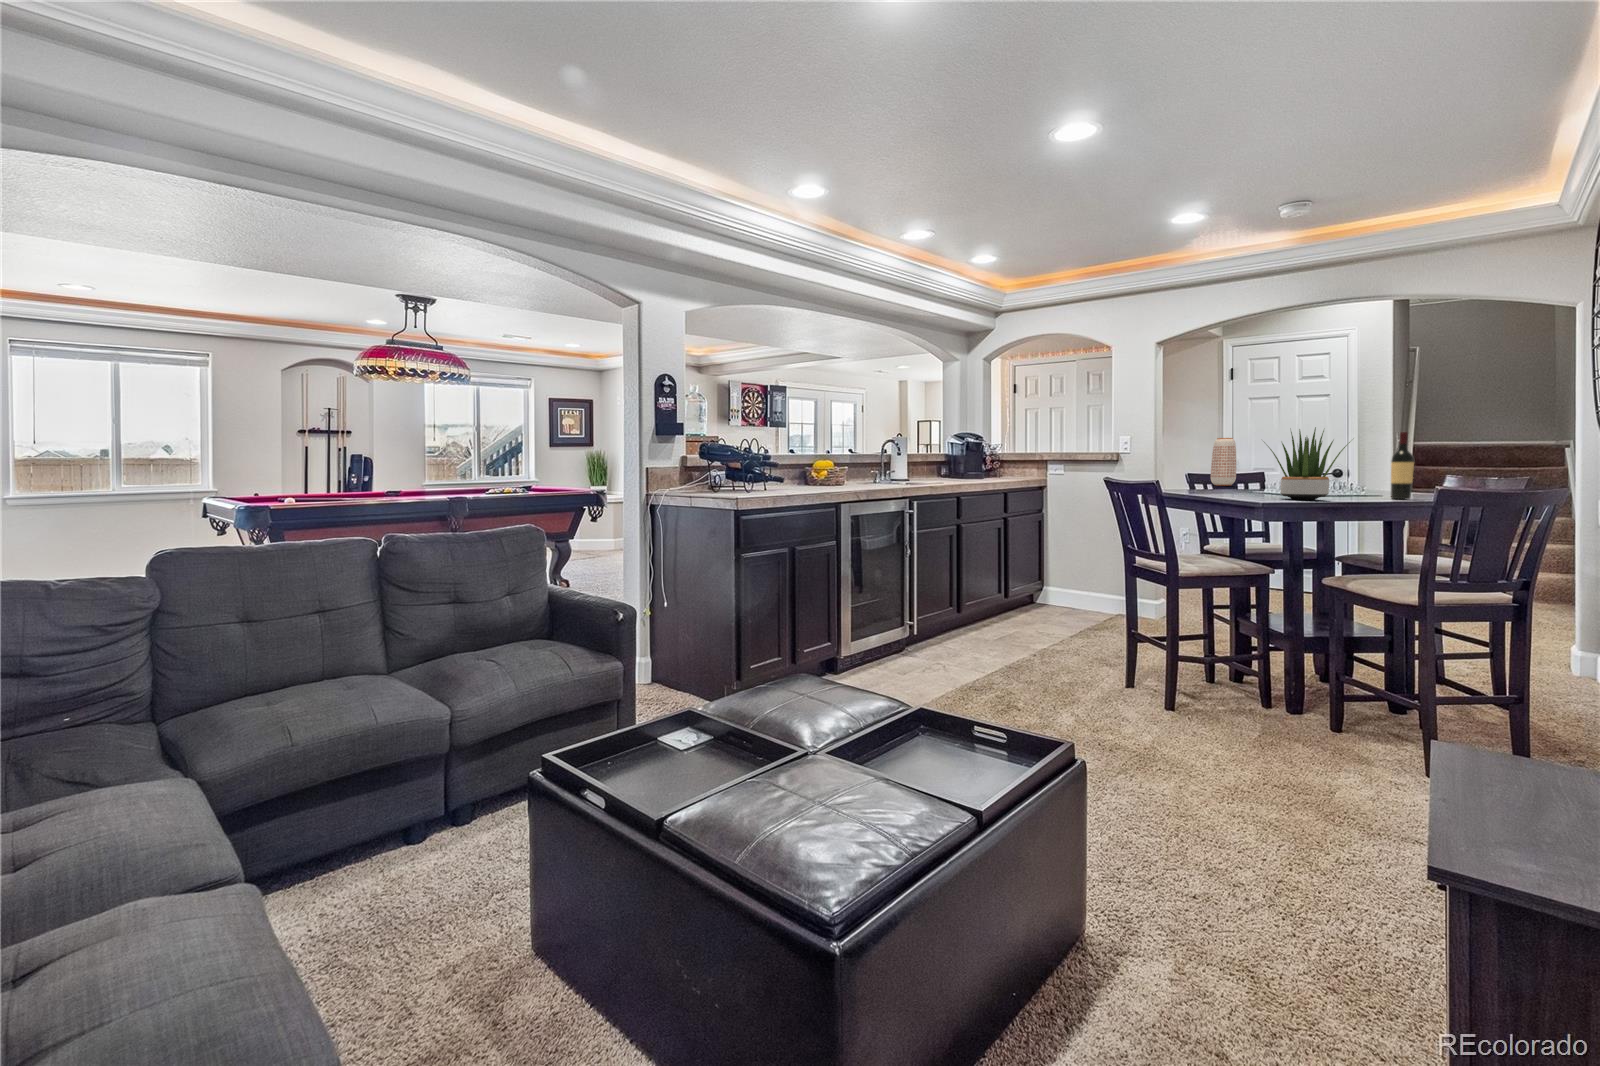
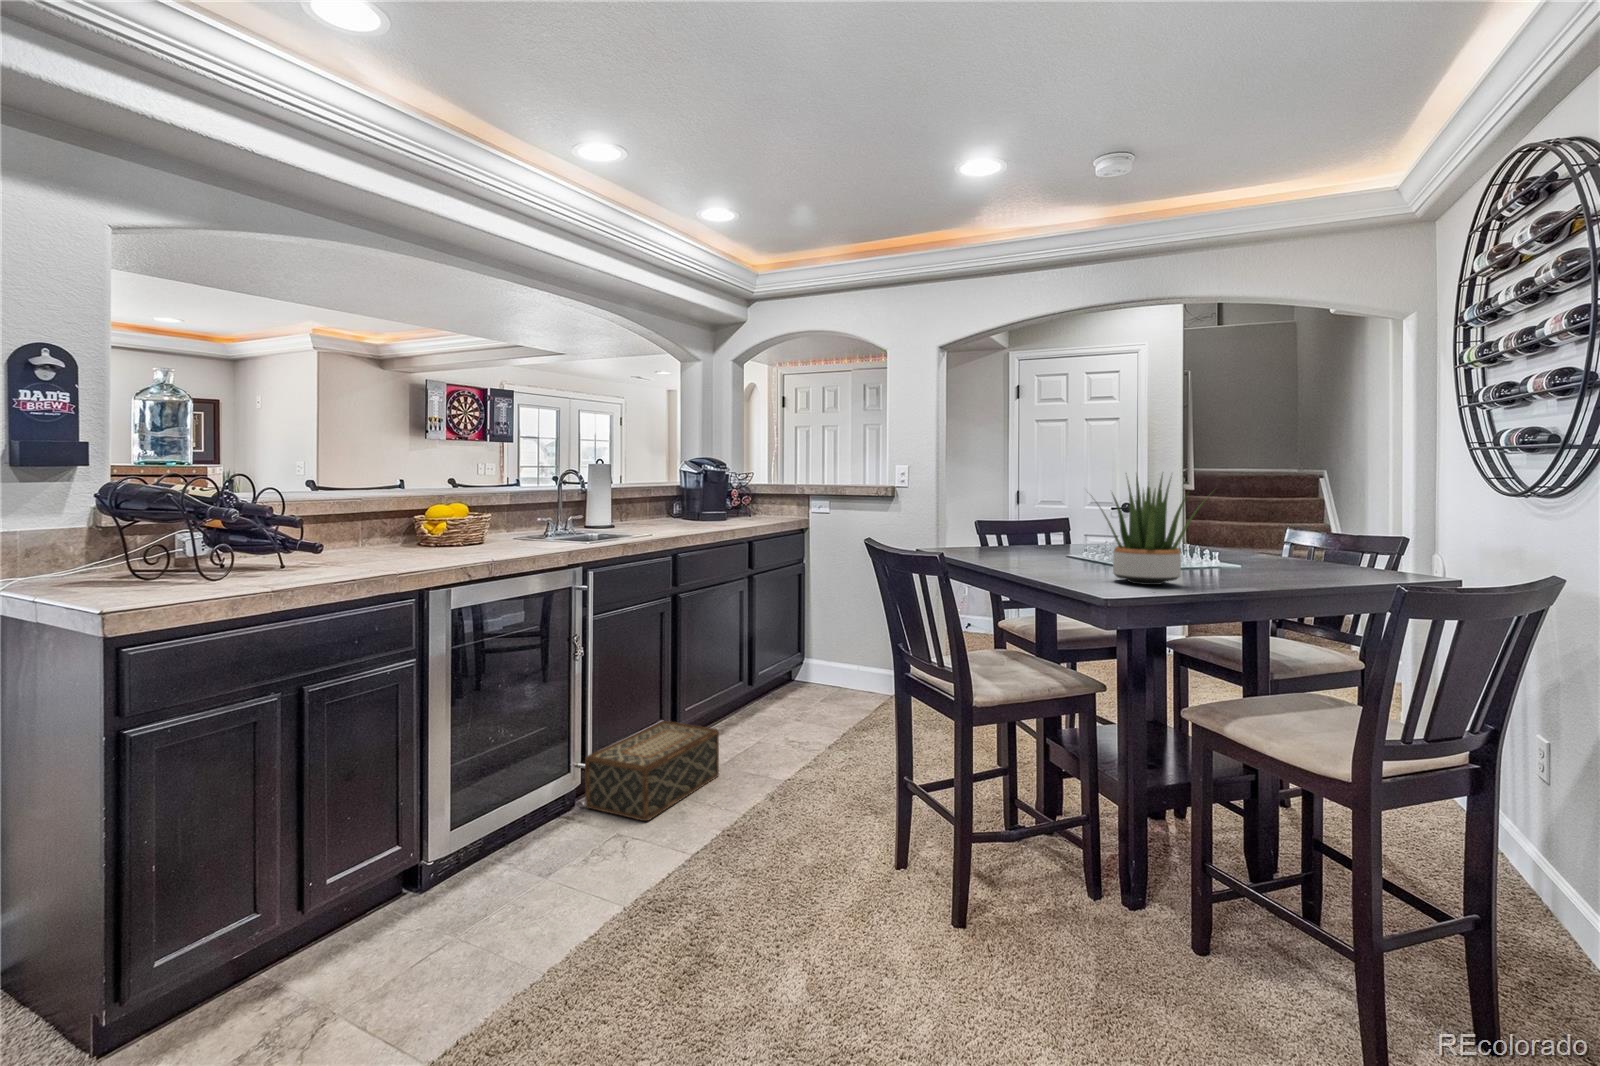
wine bottle: present [1391,432,1414,499] -> none [1245,477,1274,574]
vase: present [1210,438,1236,486] -> none [1006,475,1037,539]
woven basket: none [910,608,992,661] -> present [585,721,719,821]

